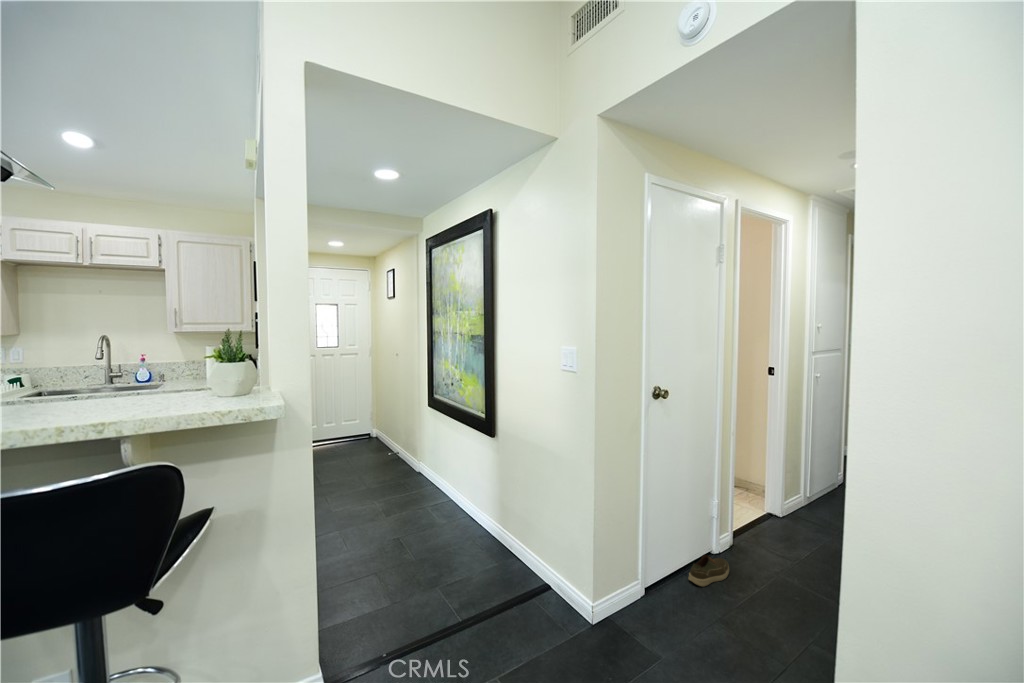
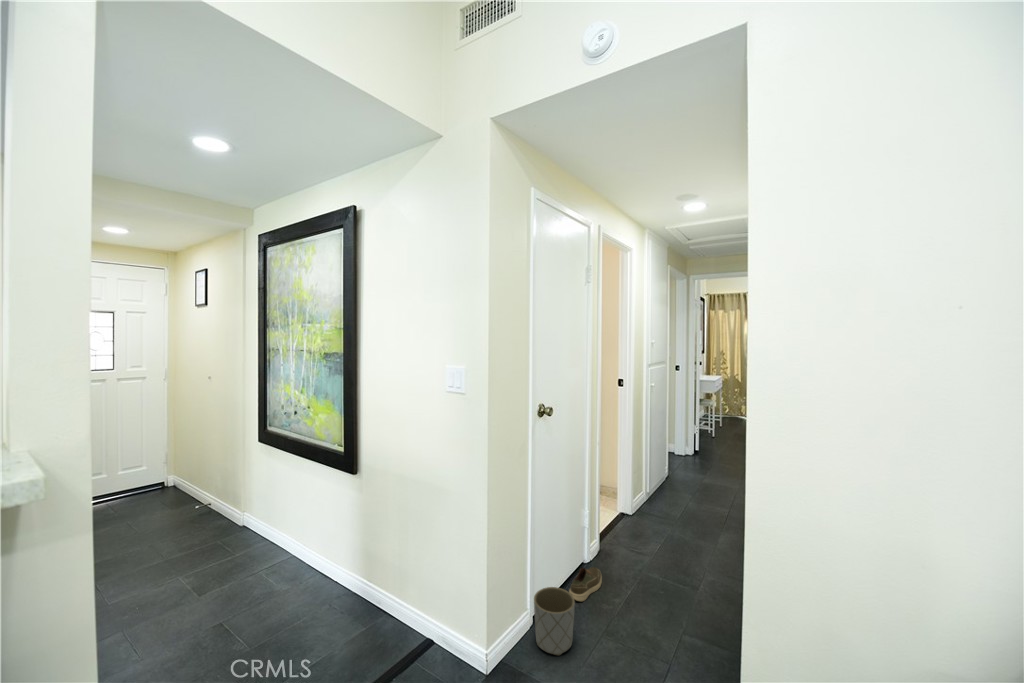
planter: none [644,562,686,625] -> present [534,587,575,655]

